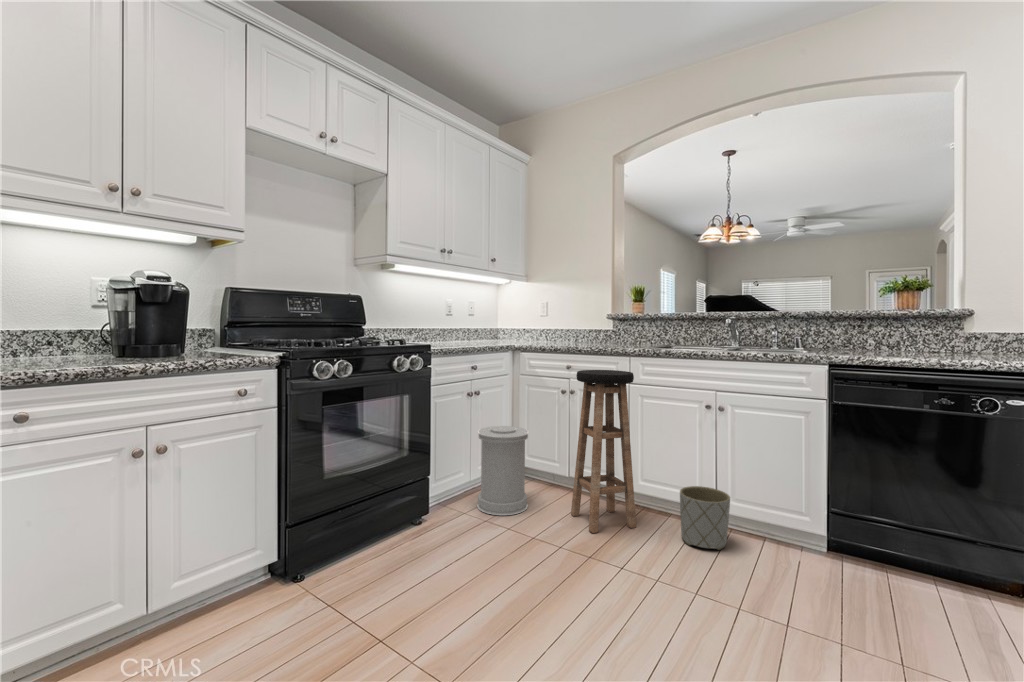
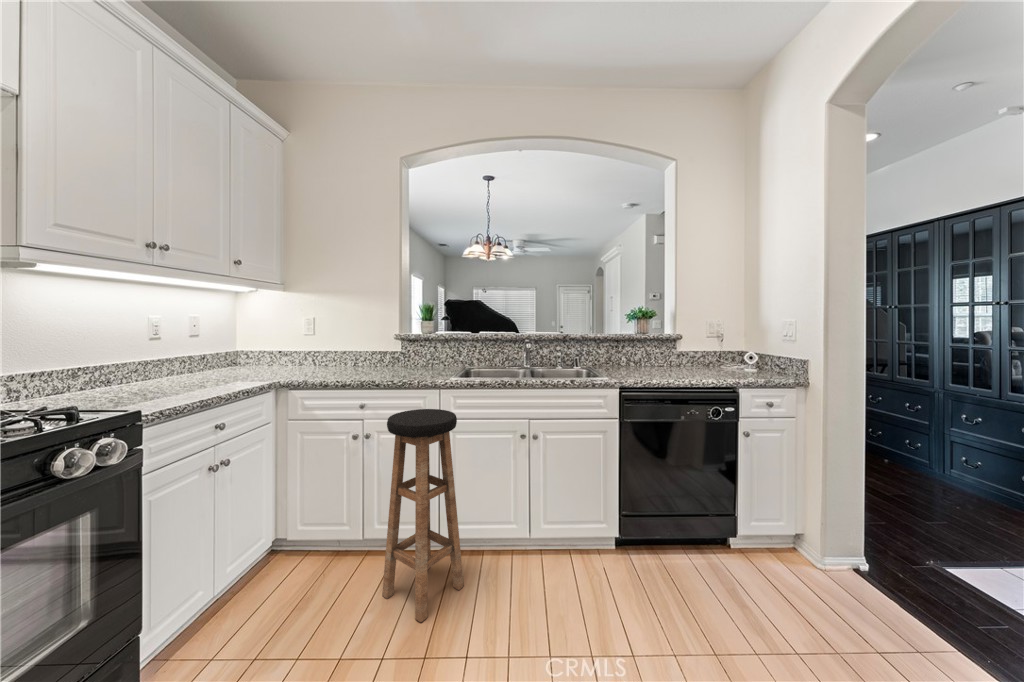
trash can: present [477,426,528,515] -> none [229,500,319,653]
planter: present [680,486,730,550] -> none [509,518,558,592]

